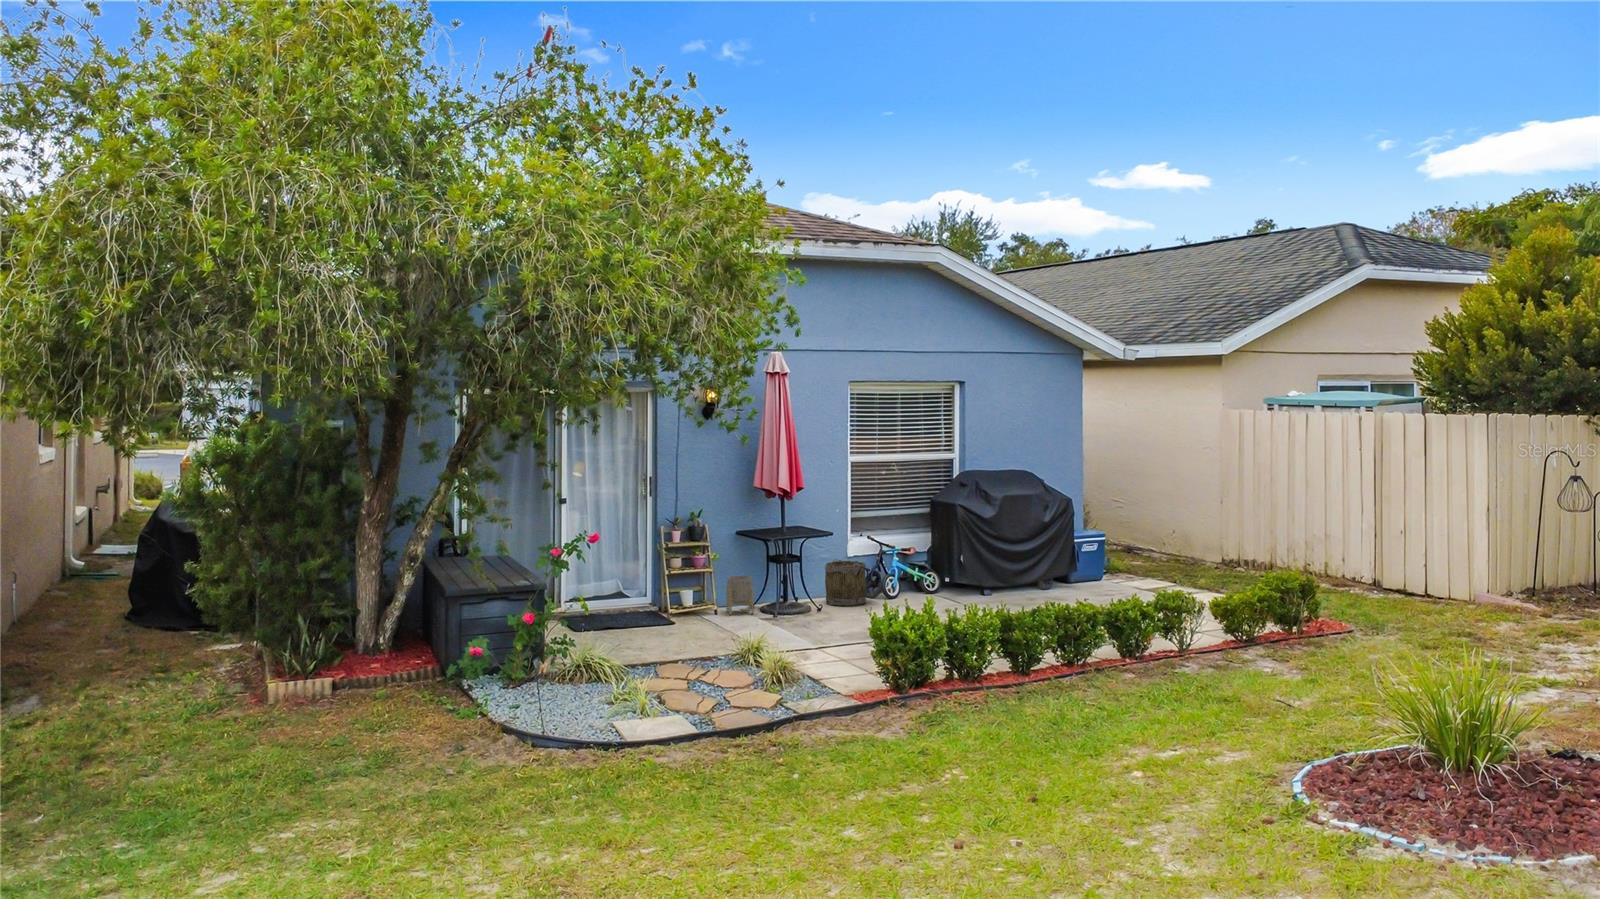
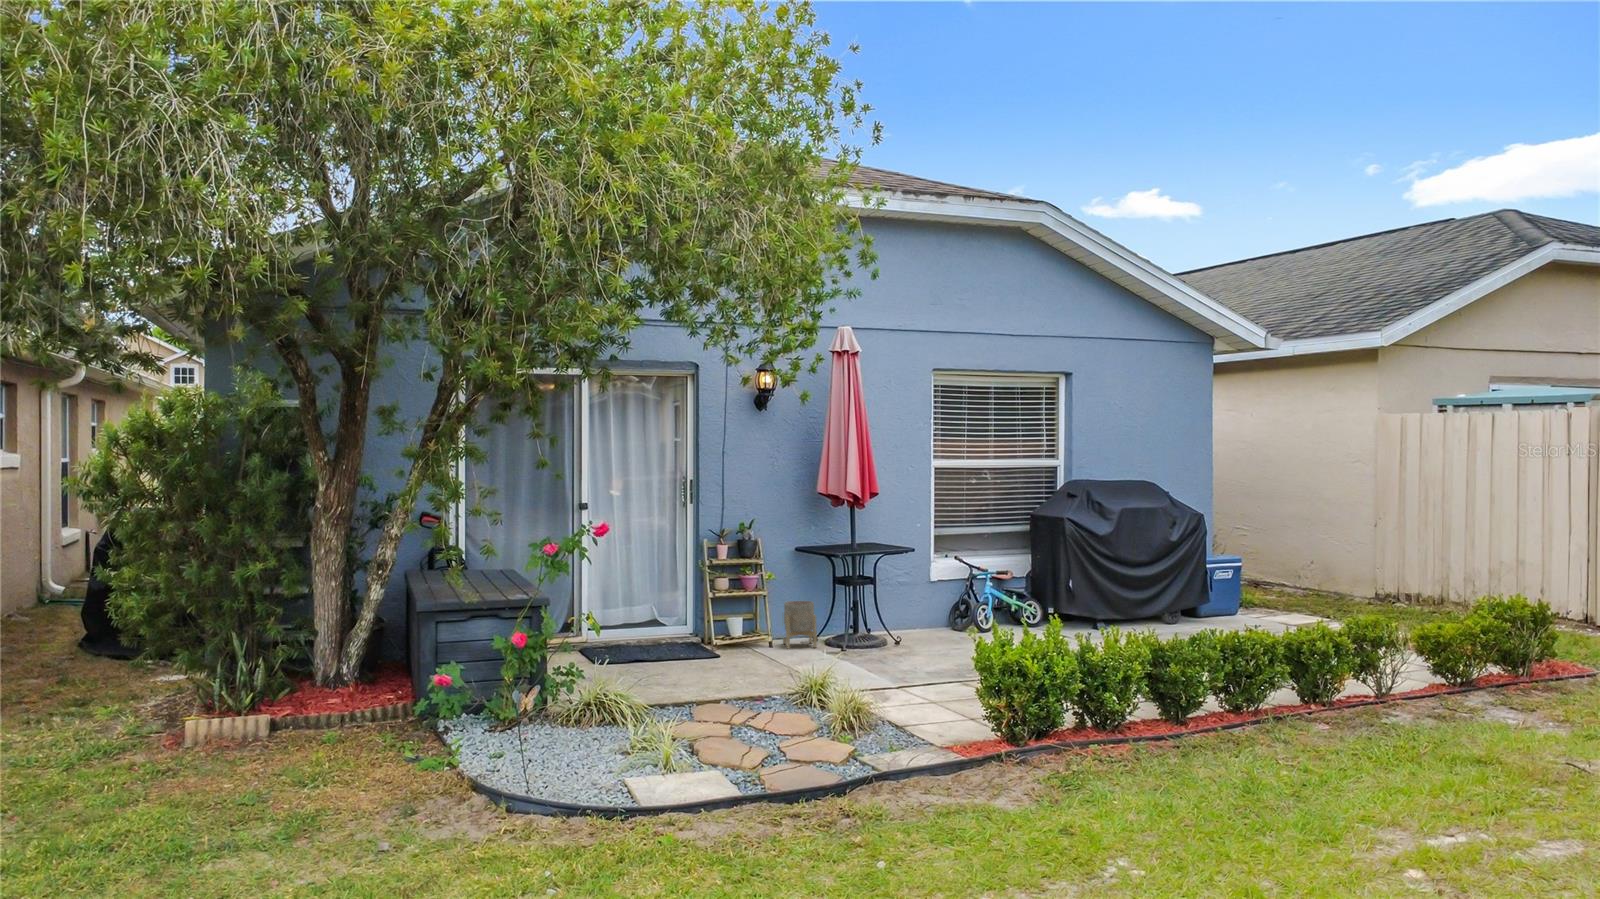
bucket: present [825,559,870,606] -> none [903,583,958,640]

